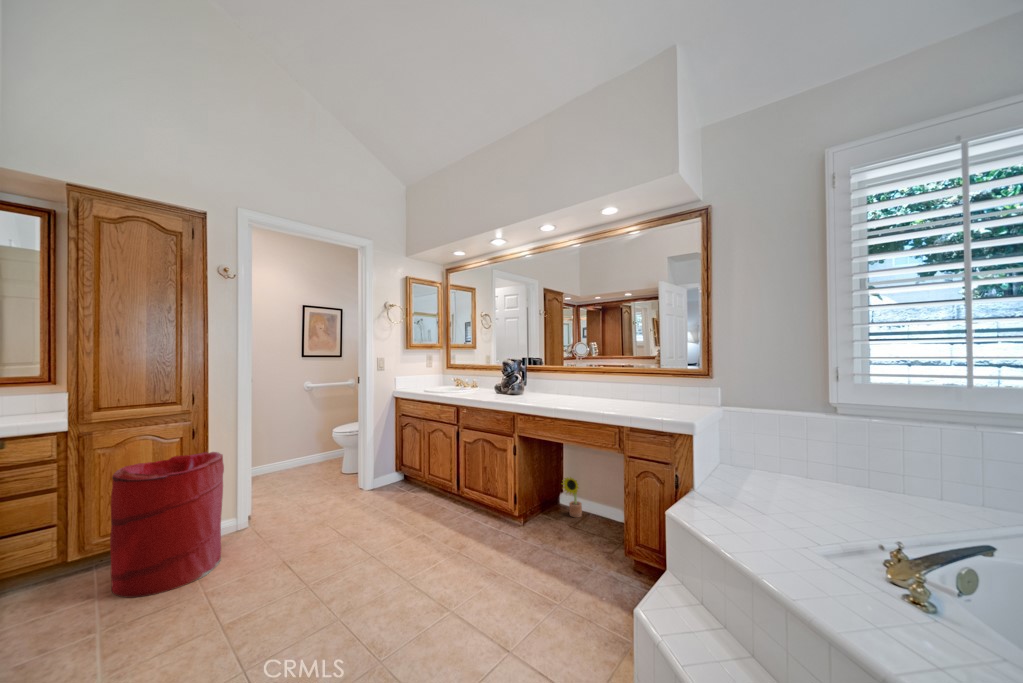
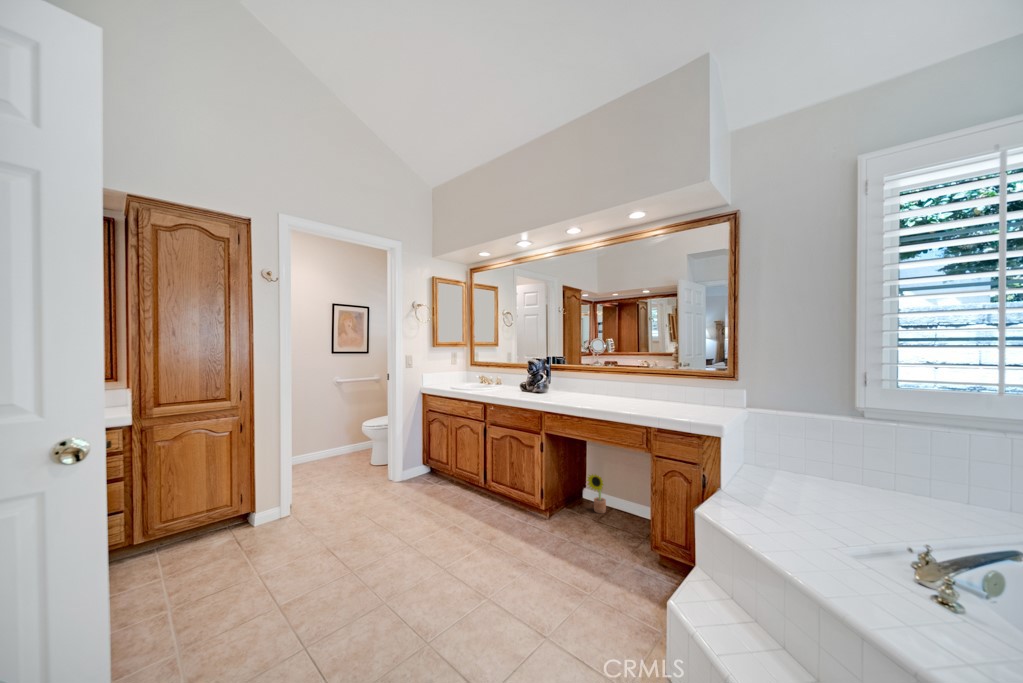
laundry hamper: present [110,452,224,598] -> none [174,445,270,578]

